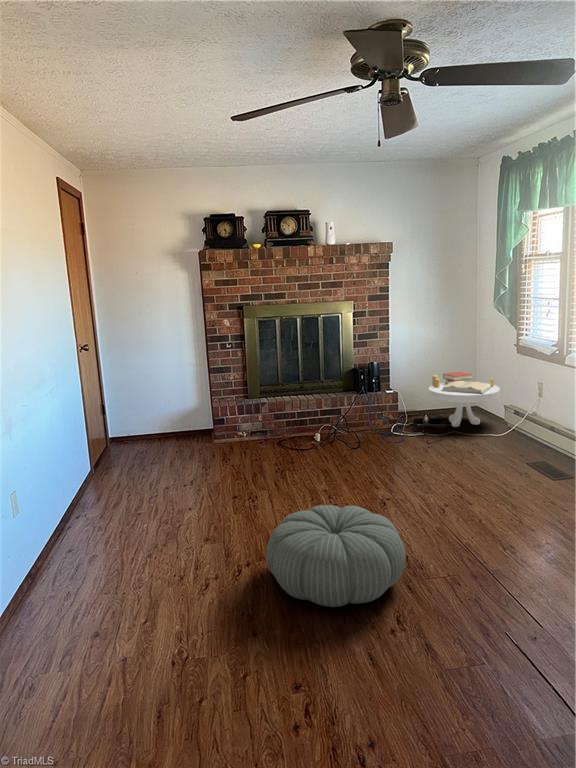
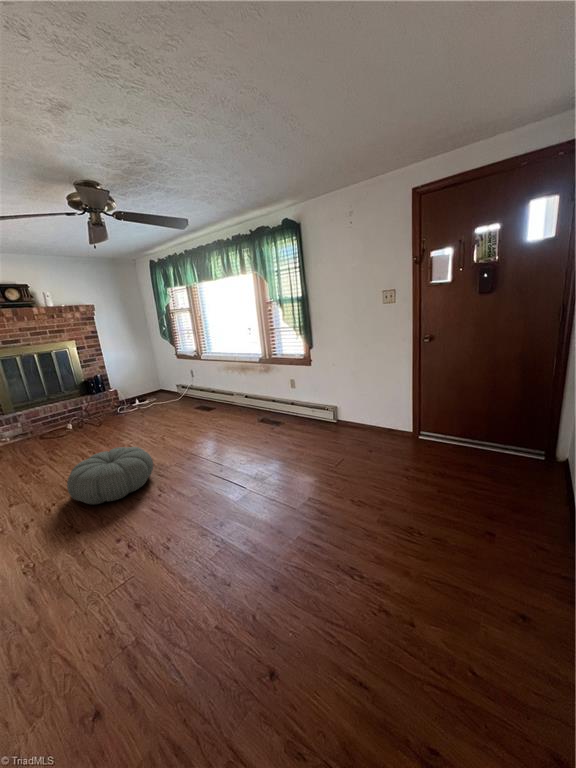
side table: present [428,372,500,427] -> none [136,373,174,401]

